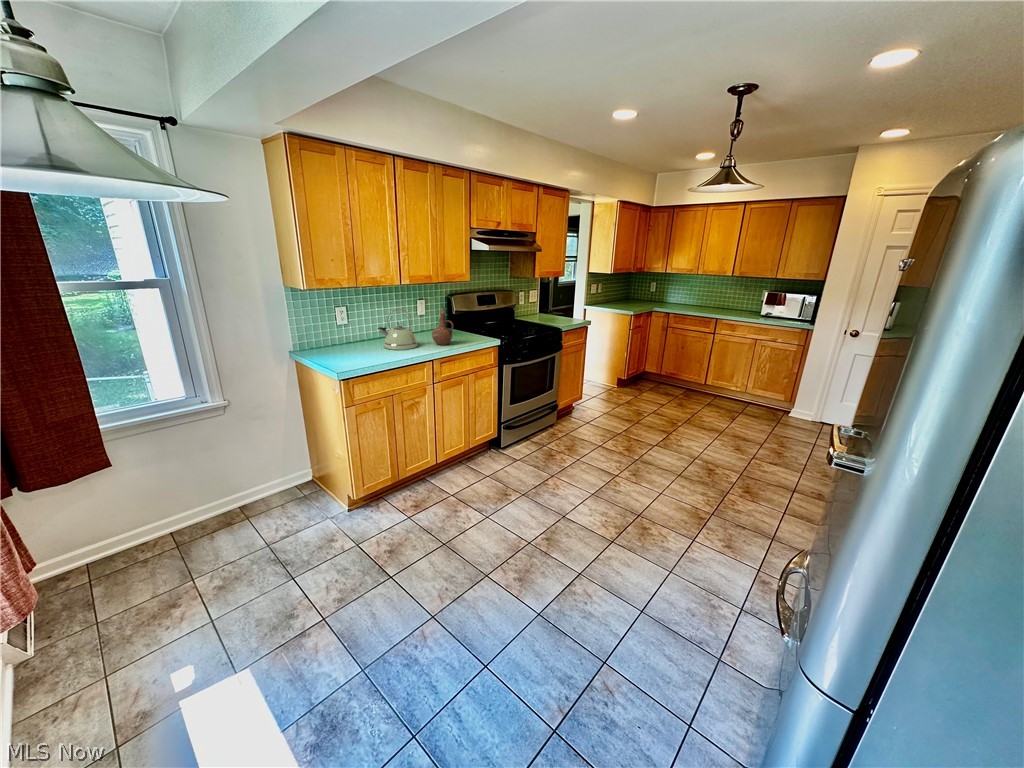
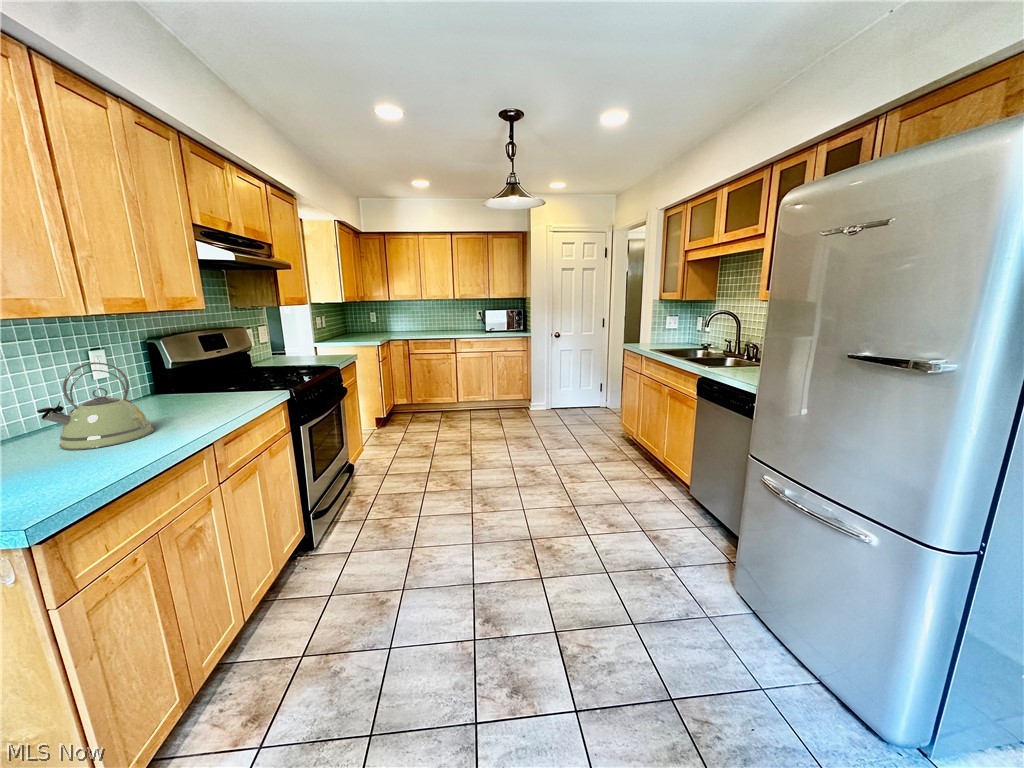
ceramic pitcher: present [432,308,454,345] -> none [174,351,219,417]

